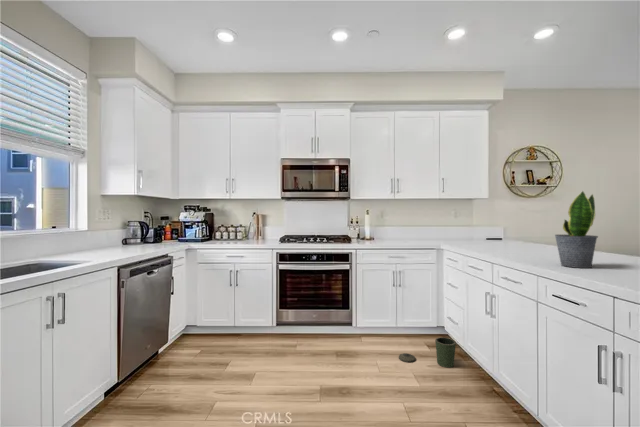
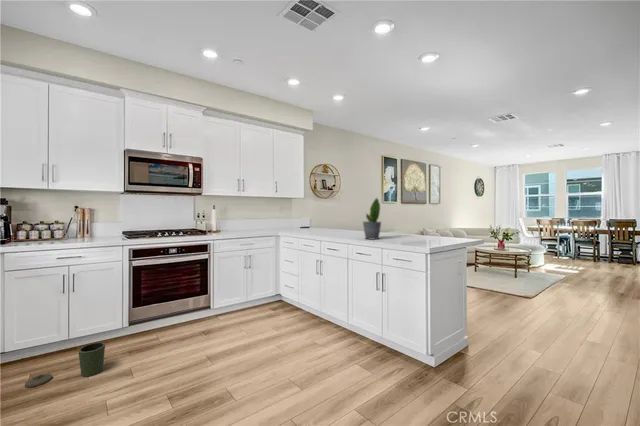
trash can: present [399,337,456,368] -> present [25,342,105,388]

